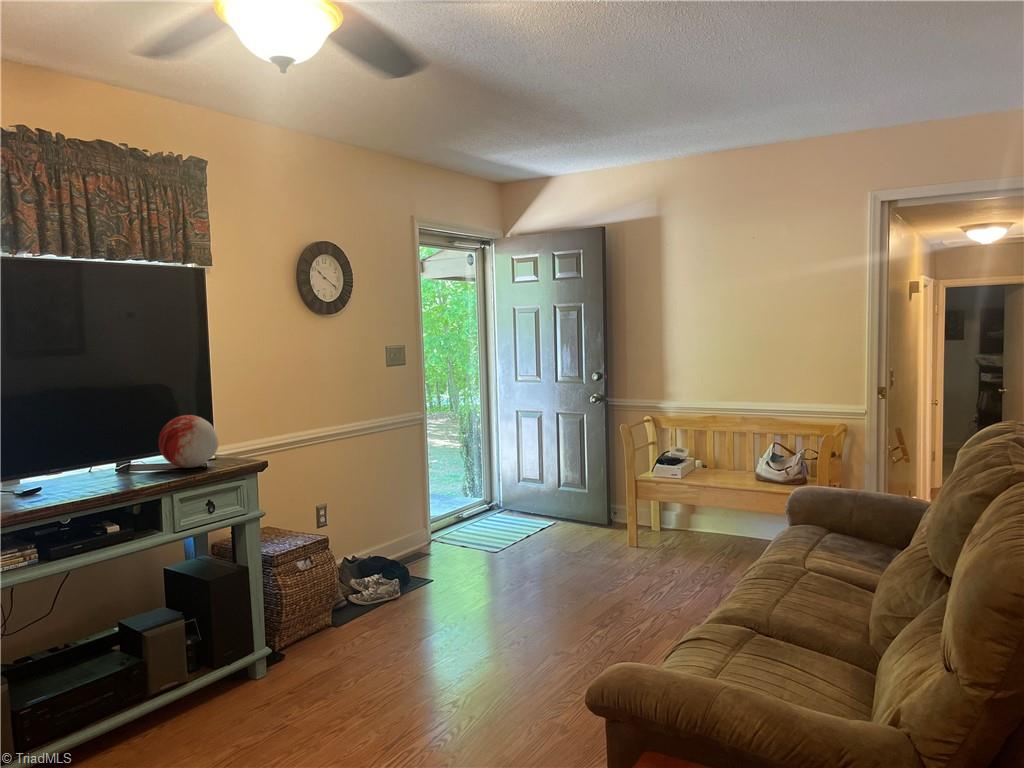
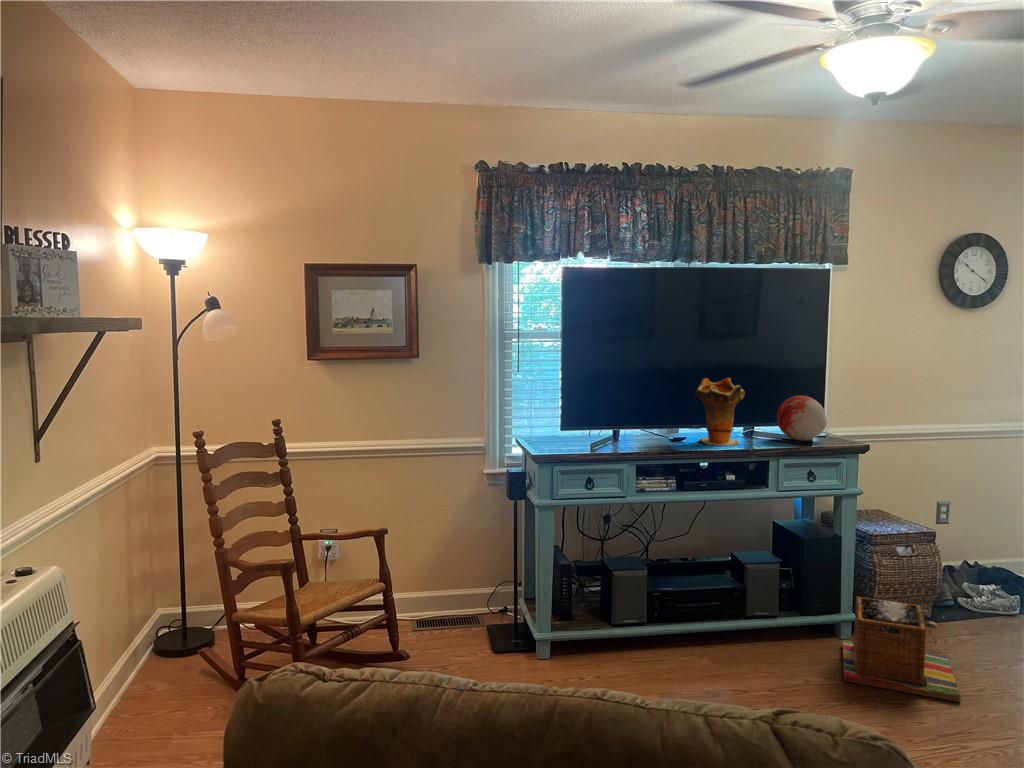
decorative vase: none [47,402,118,493] -> present [696,378,745,446]
laundry basket: none [262,615,384,726] -> present [842,597,960,702]

